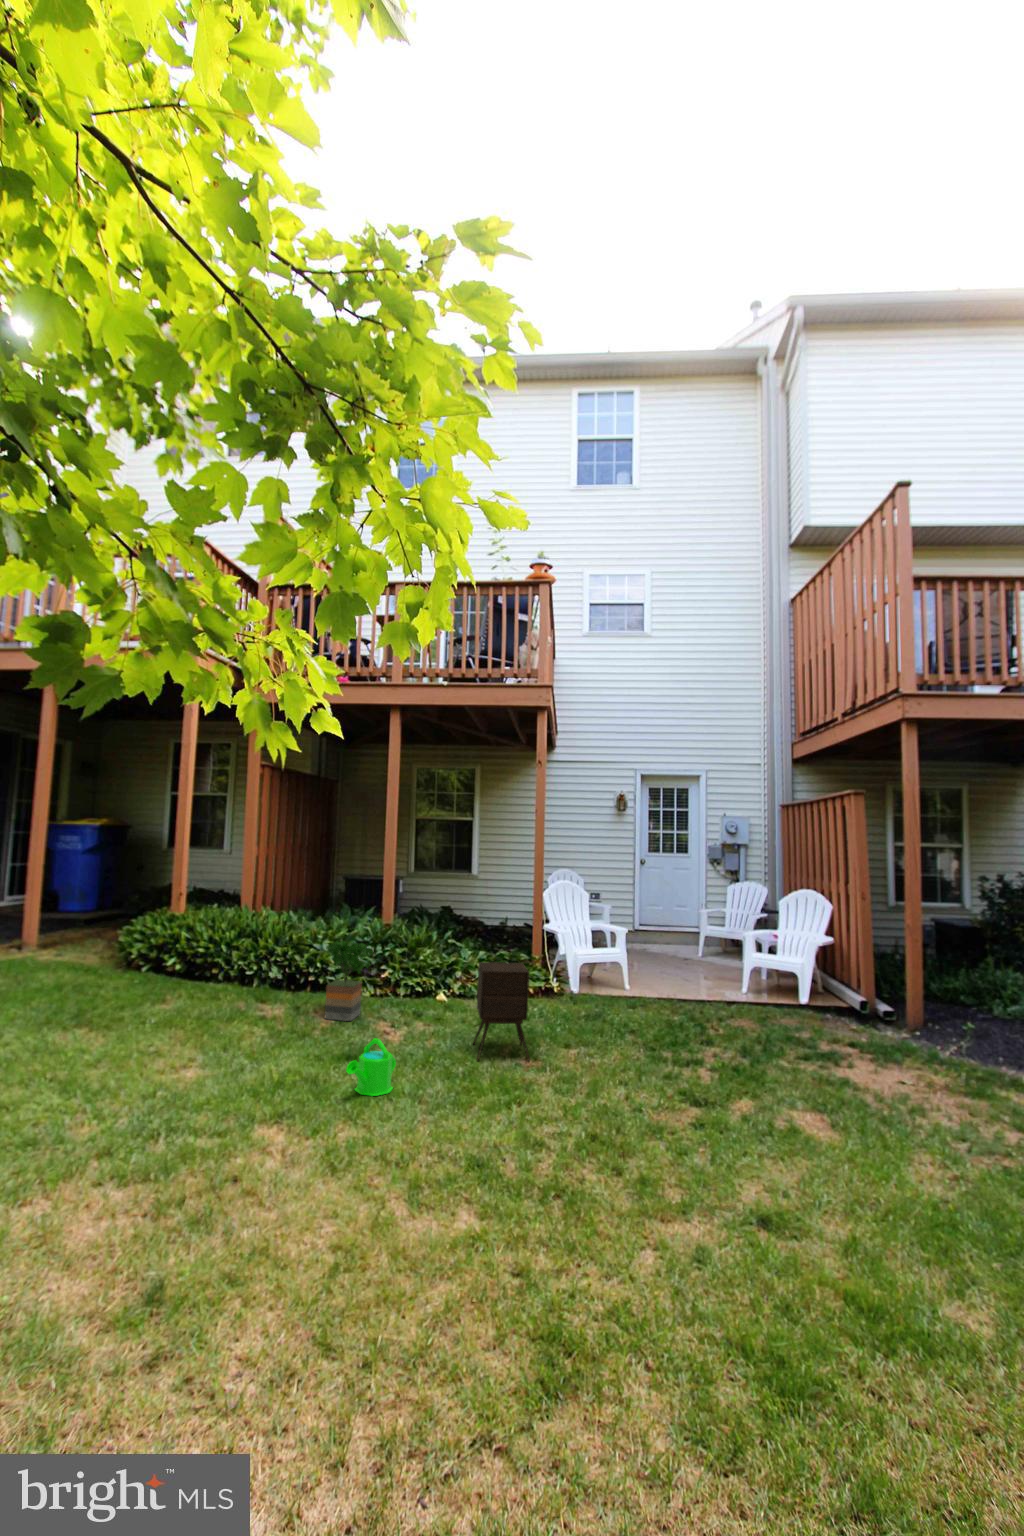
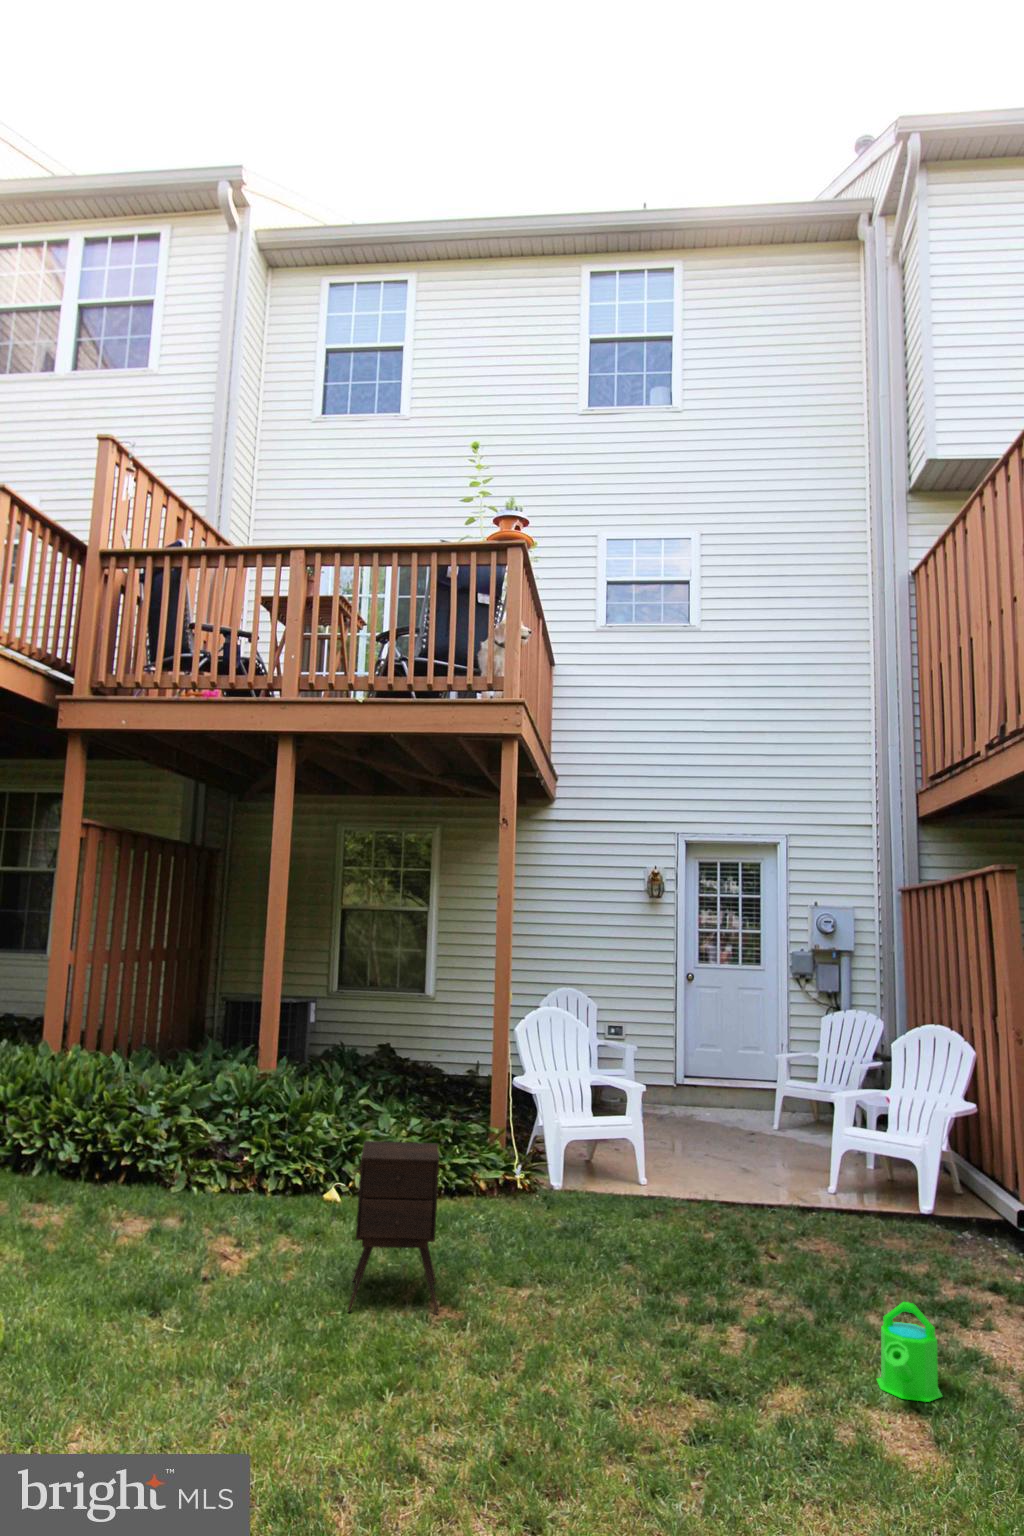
potted tree: present [325,941,372,1021] -> none [124,1101,211,1236]
watering can: present [346,1038,396,1096] -> present [877,1302,942,1402]

